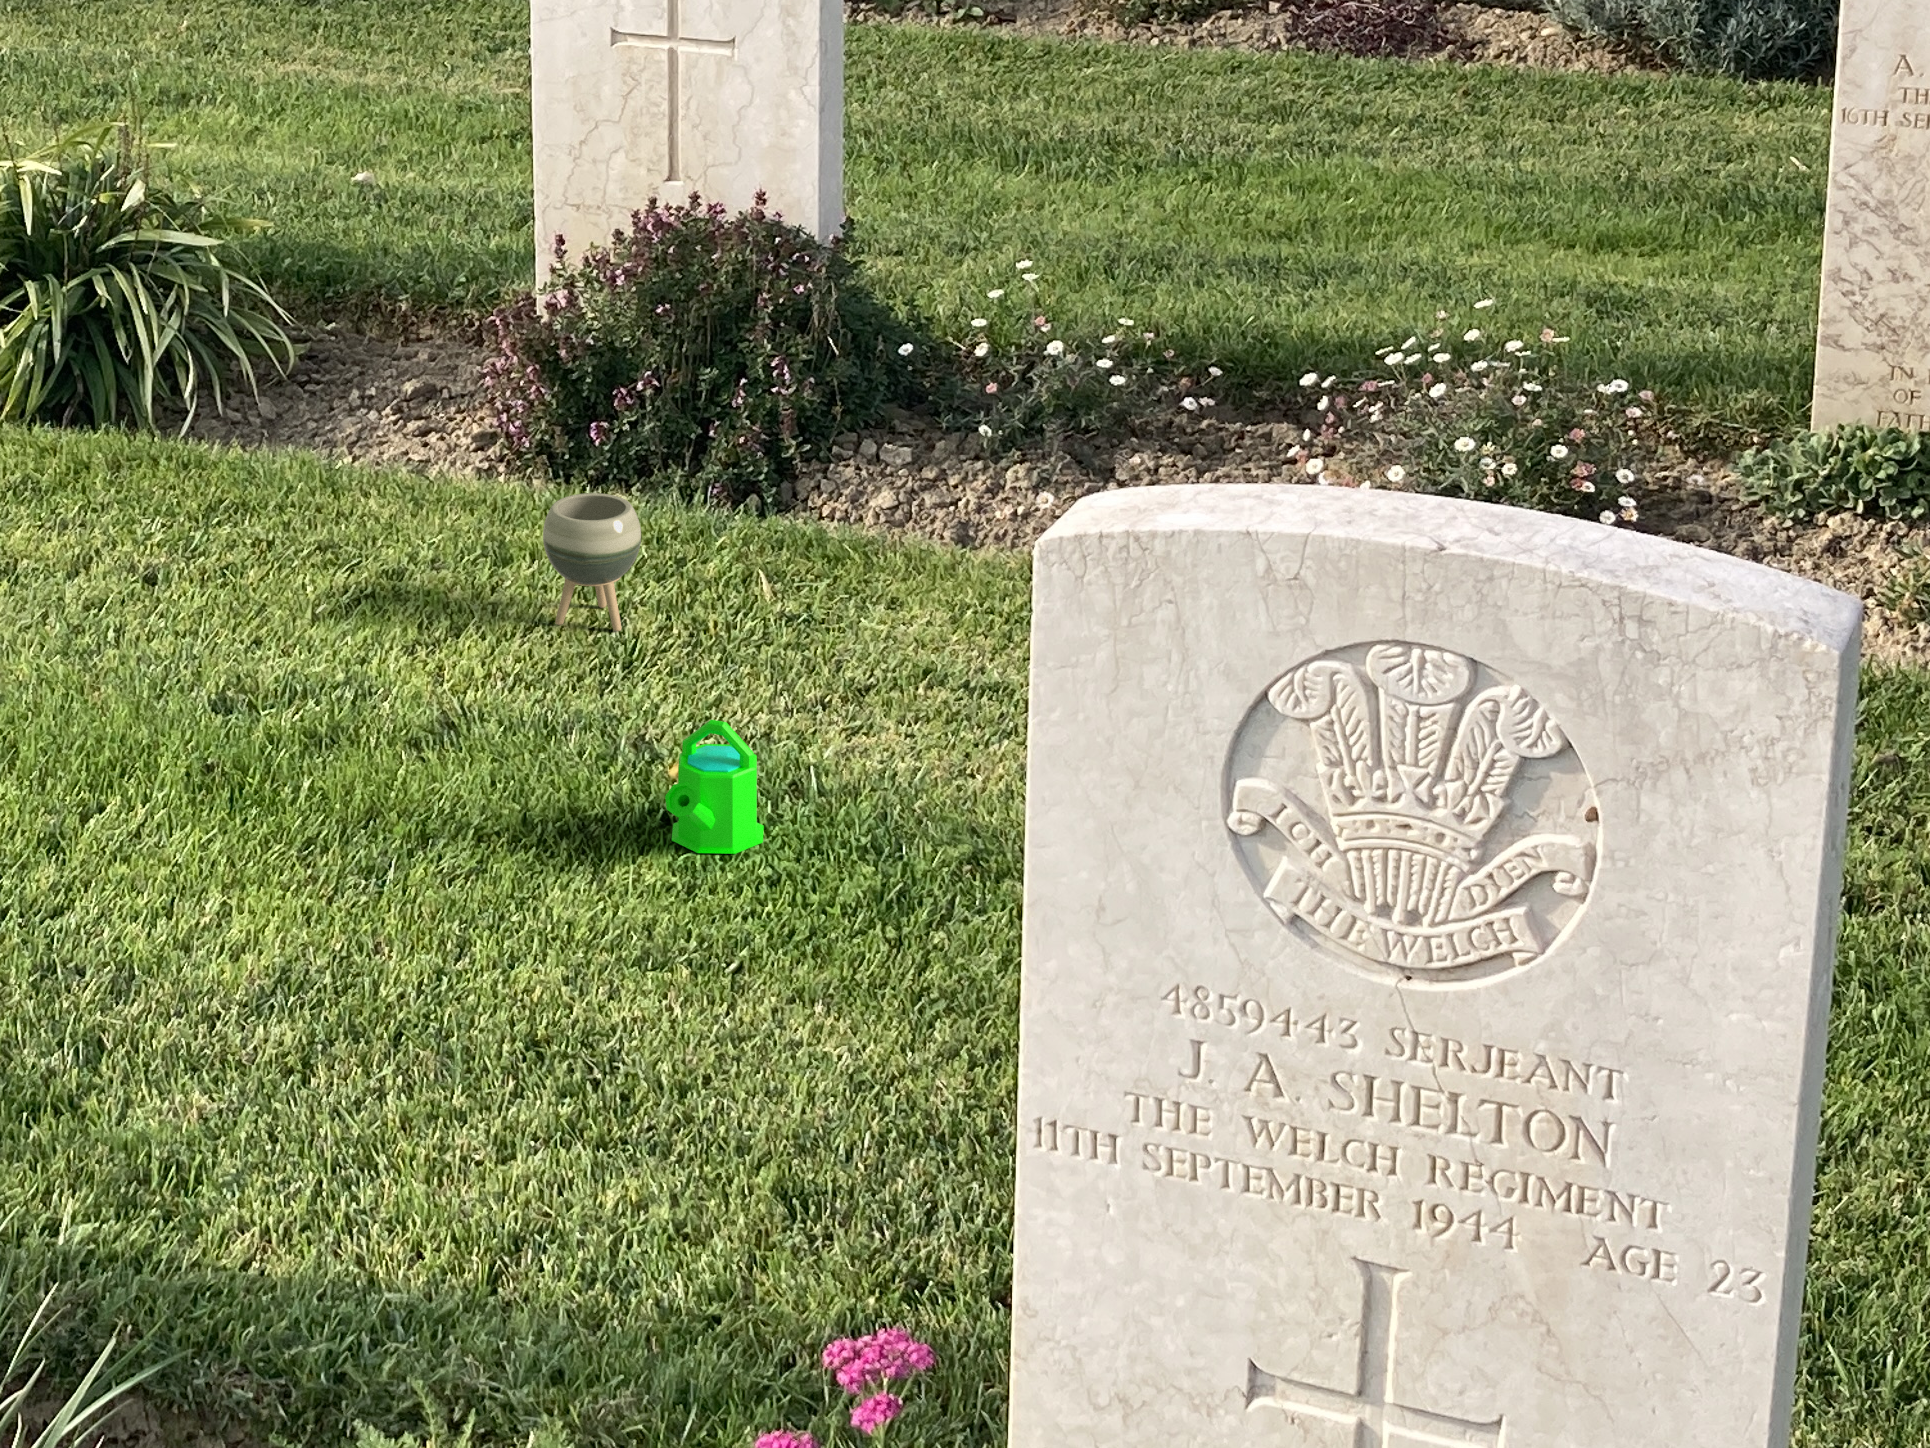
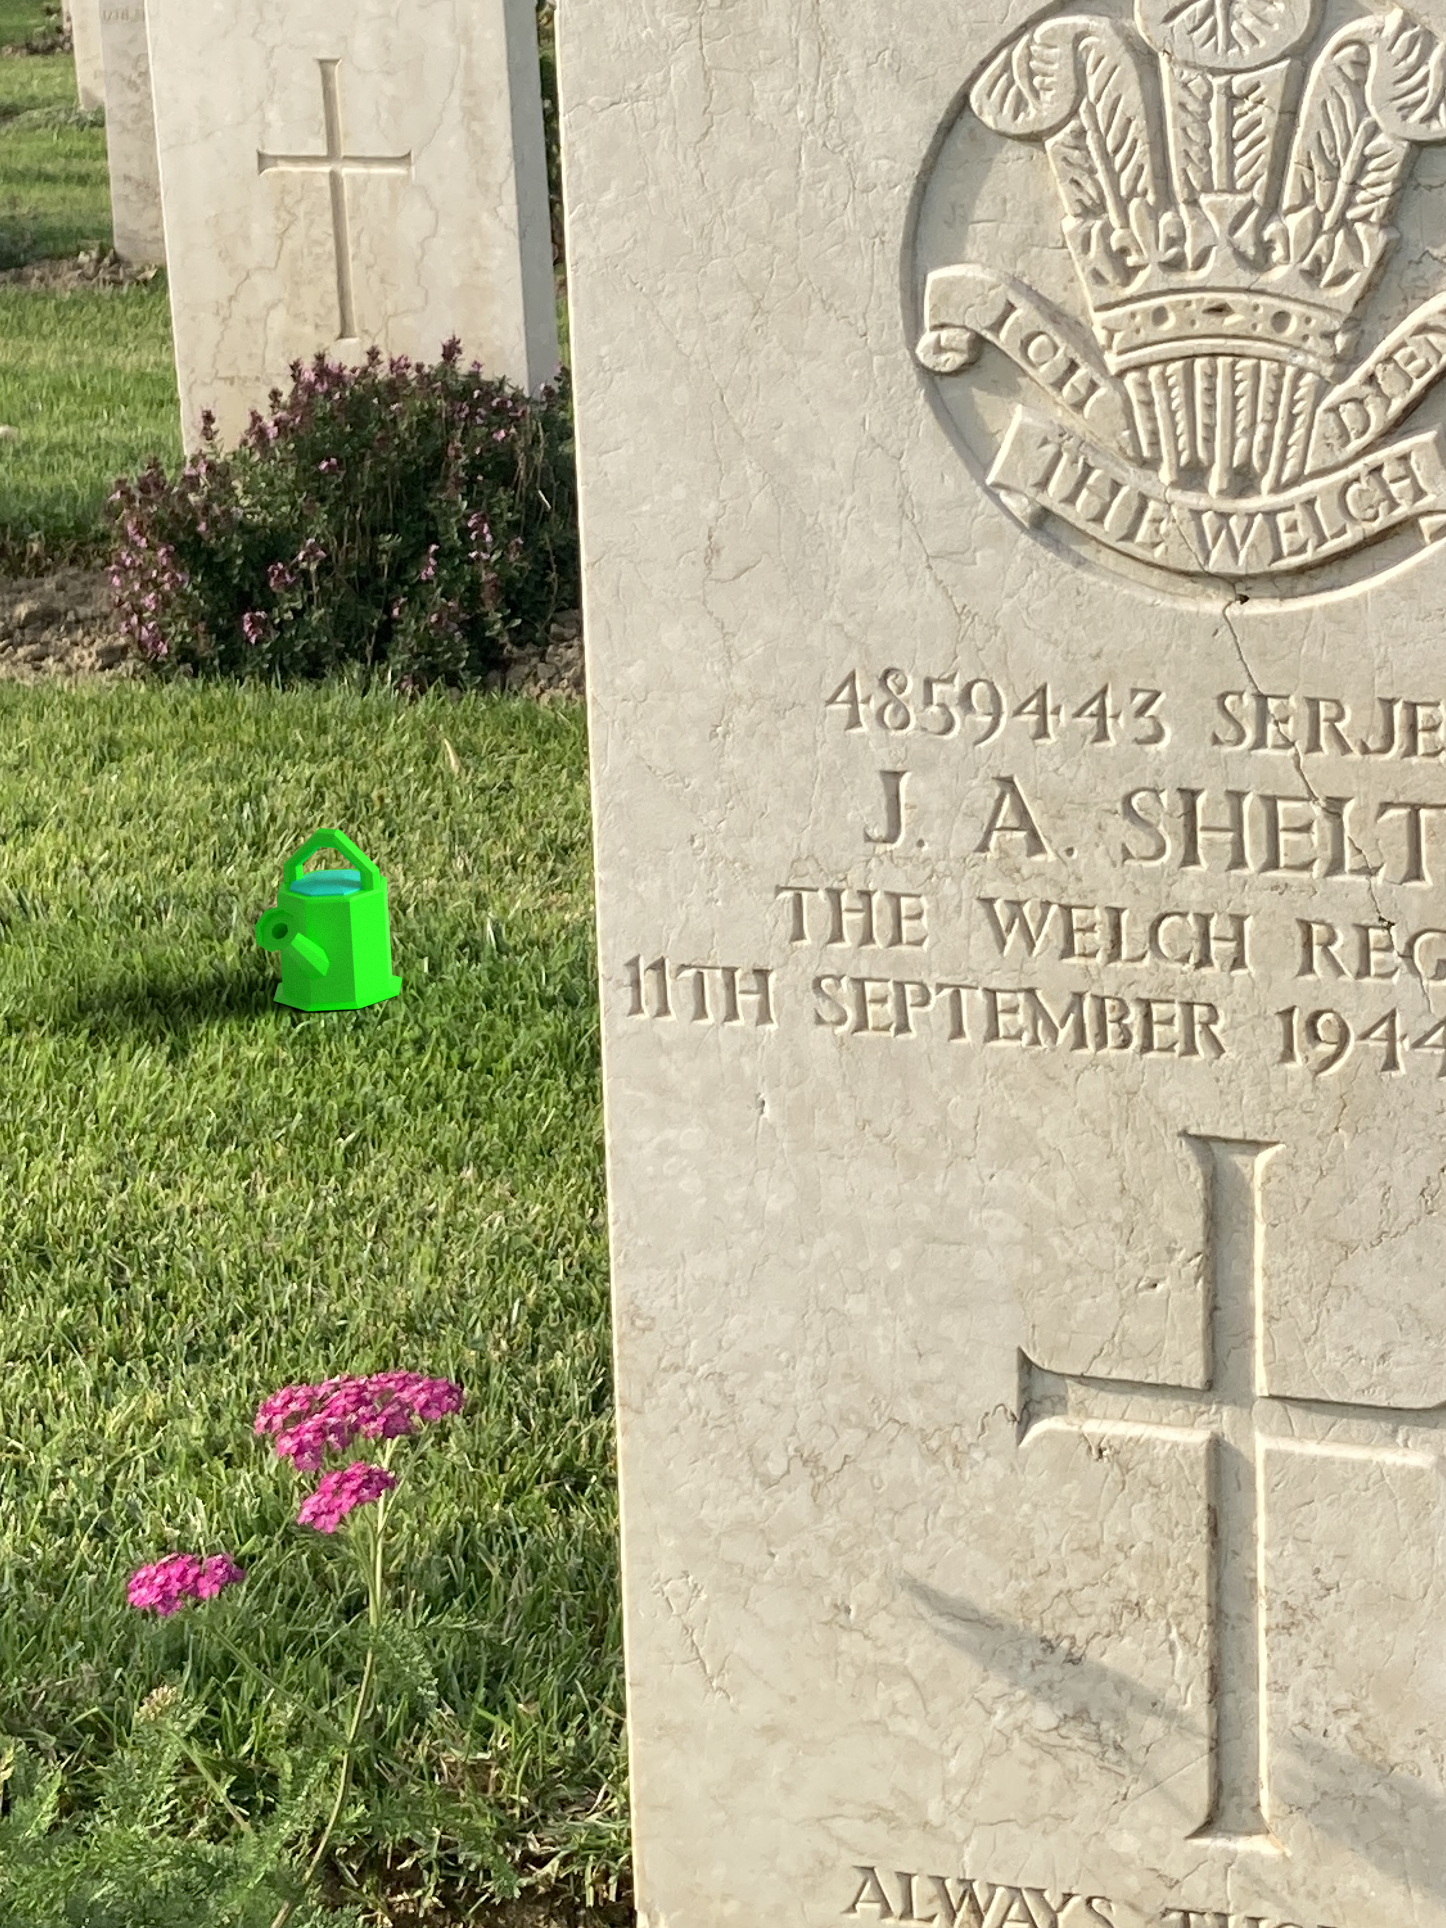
planter: present [543,493,641,631] -> none [133,628,263,802]

